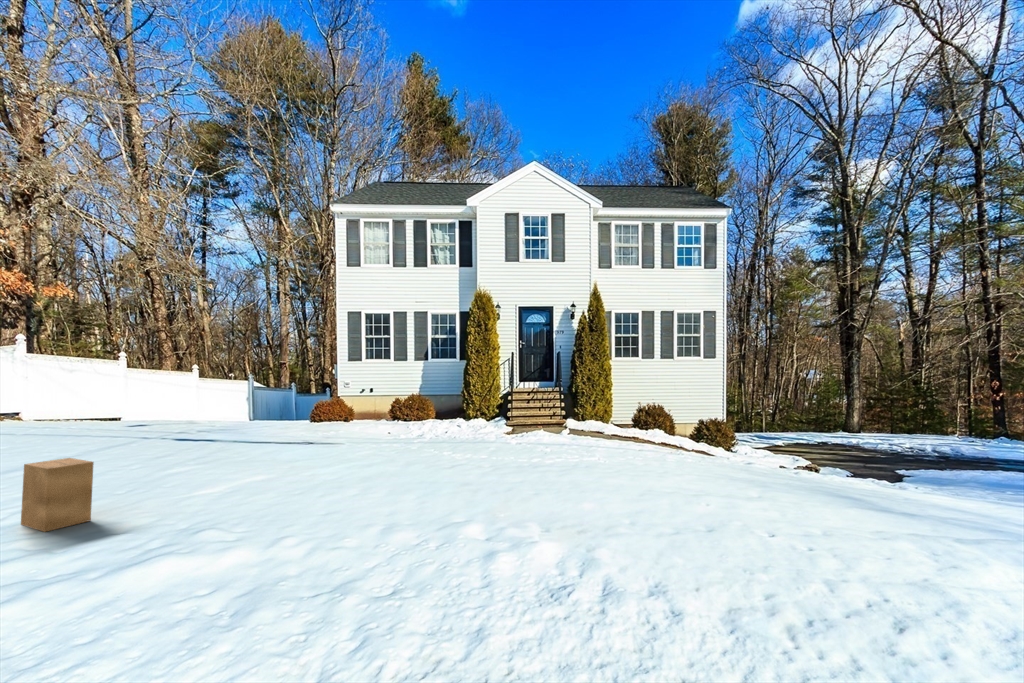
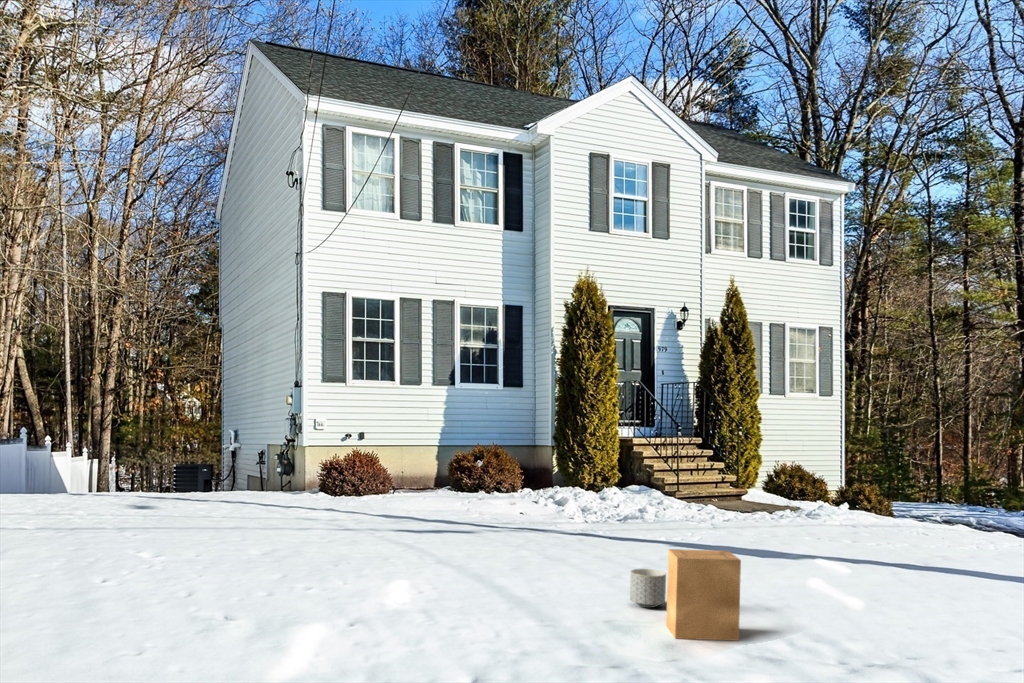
planter: none [117,472,150,500] -> present [630,569,666,608]

